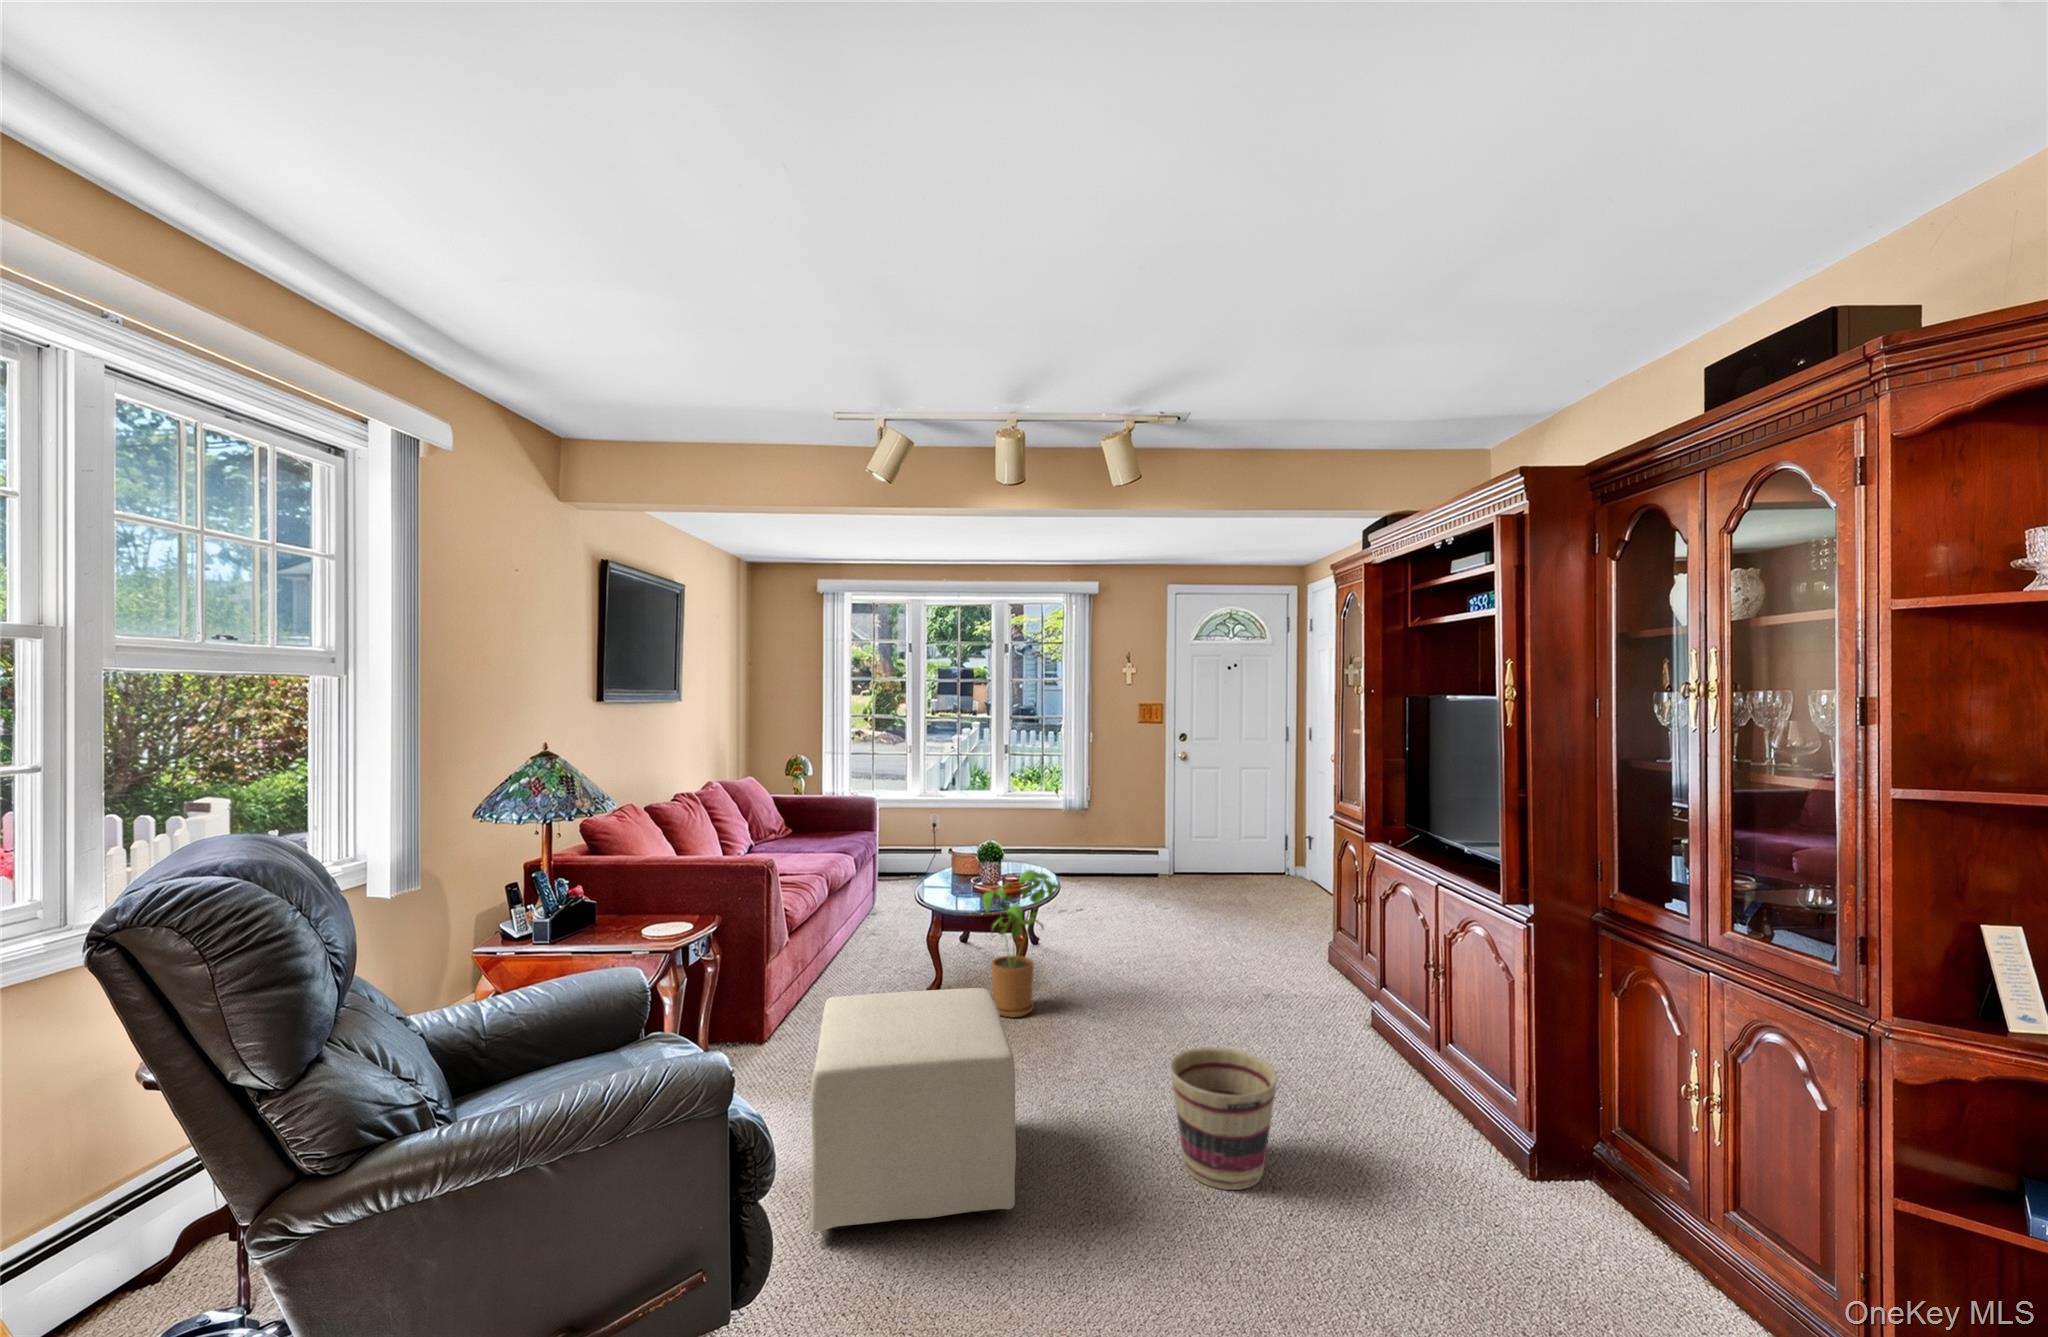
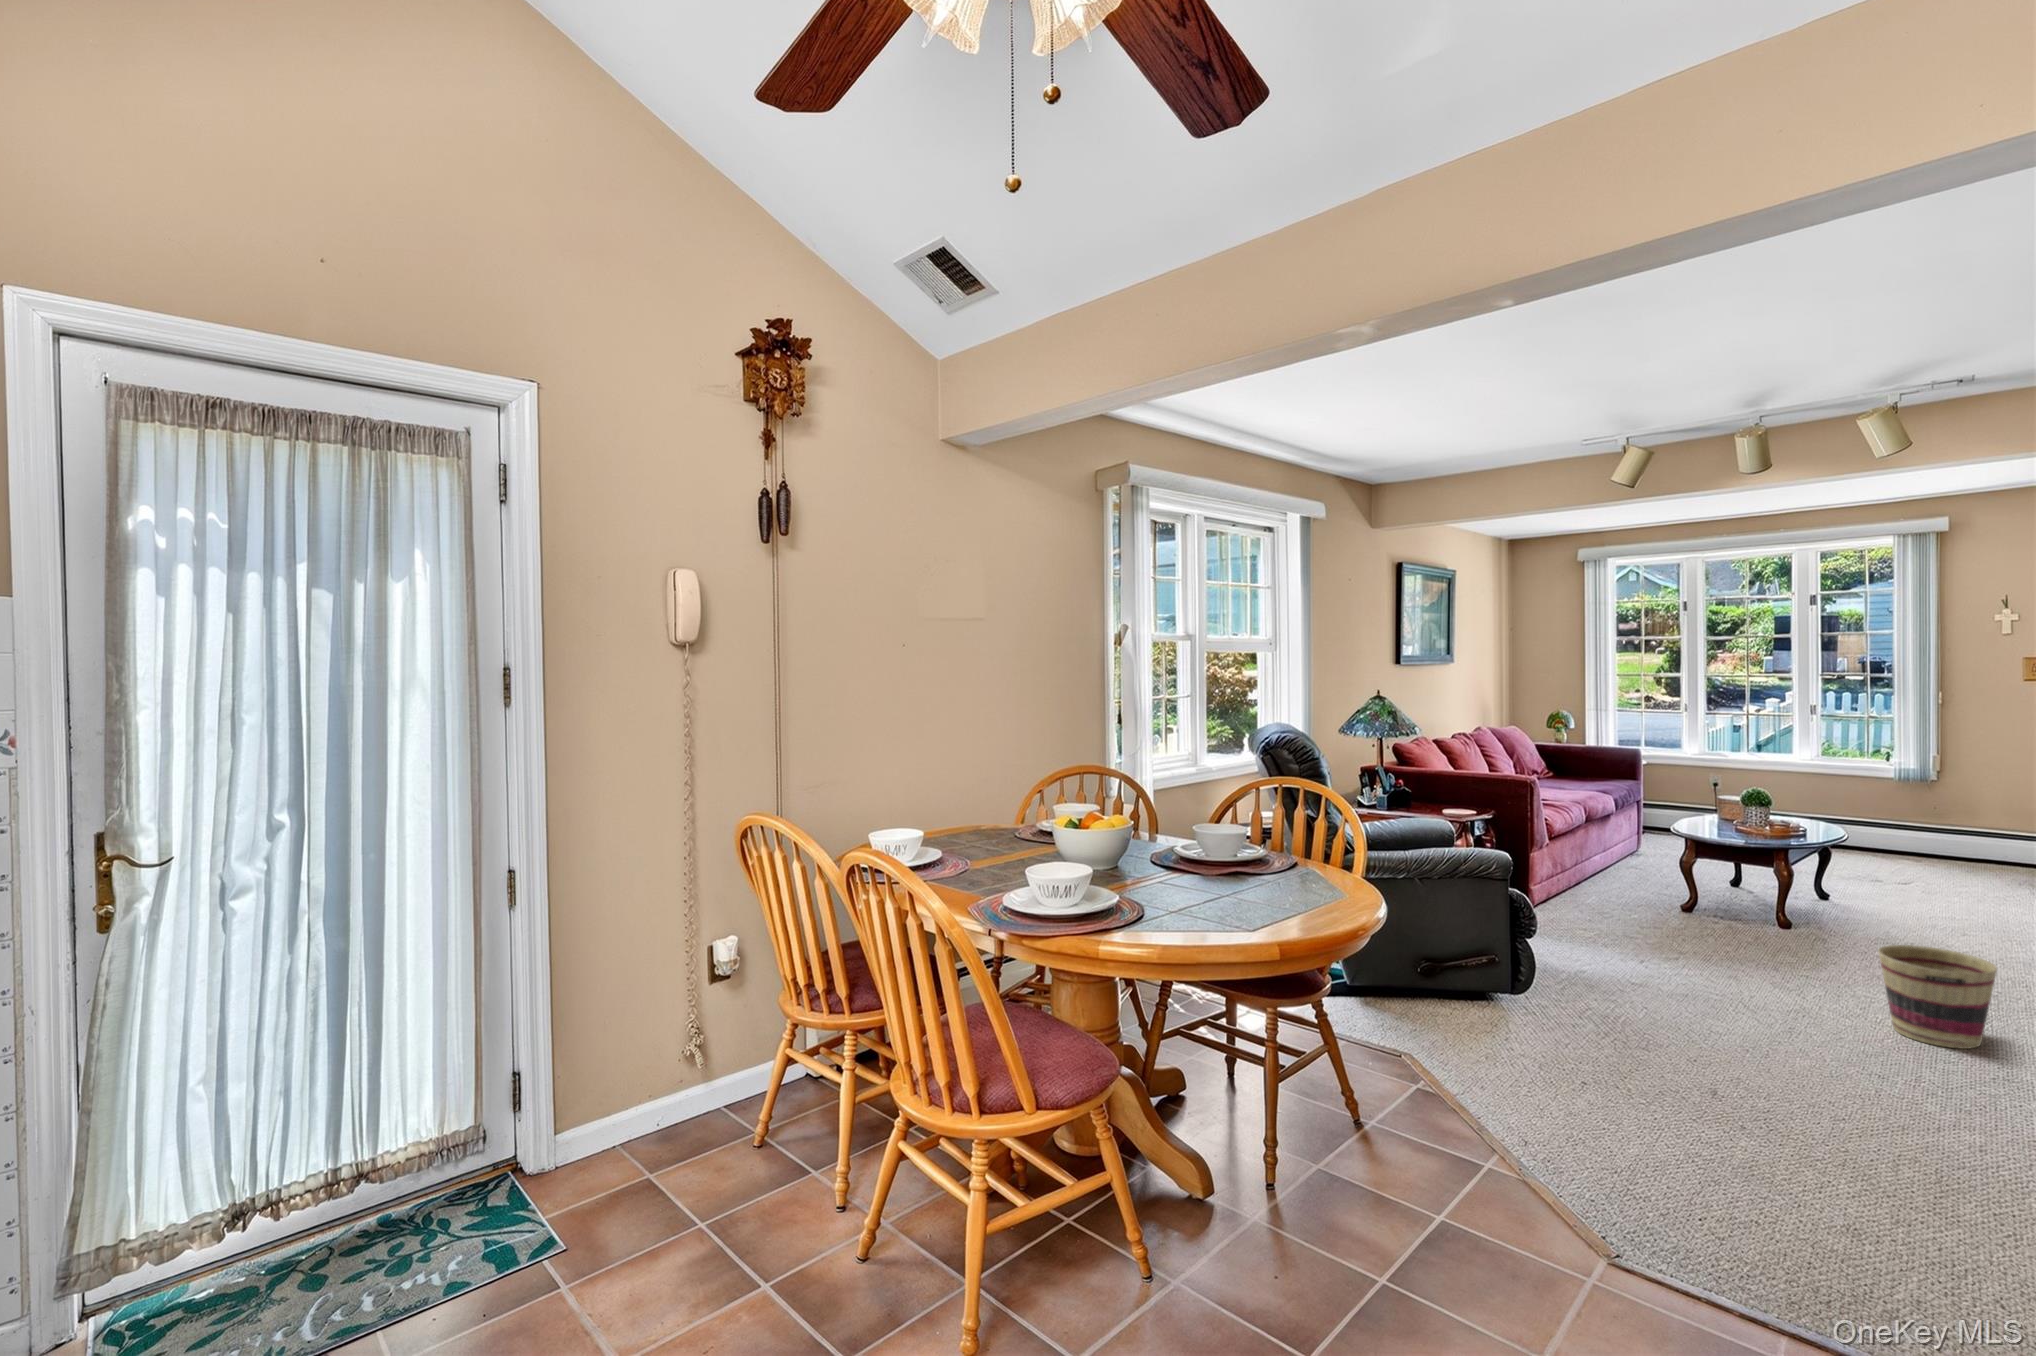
house plant: present [983,870,1061,1017] -> none [1733,809,1826,934]
ottoman: present [811,988,1016,1232] -> none [1560,862,1715,1004]

